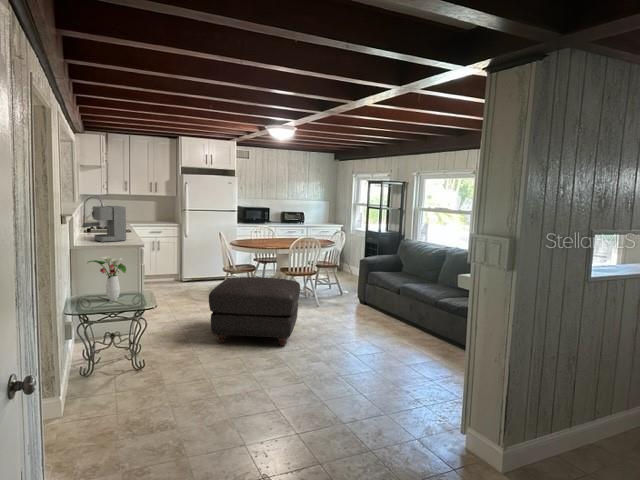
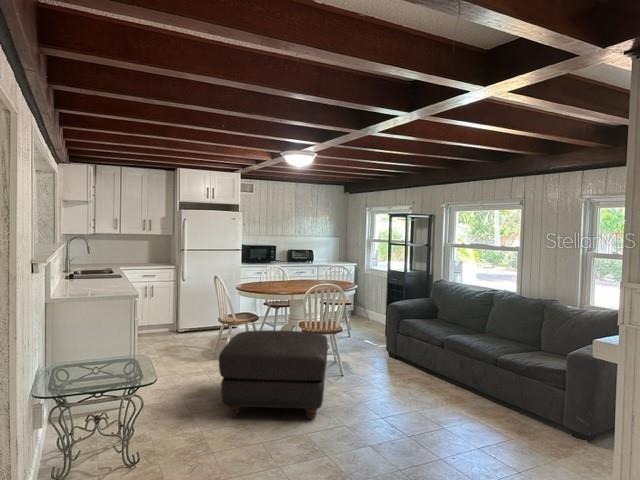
coffee maker: present [83,206,126,242] -> none [63,246,116,291]
flower arrangement: present [87,256,126,301] -> none [64,311,116,370]

